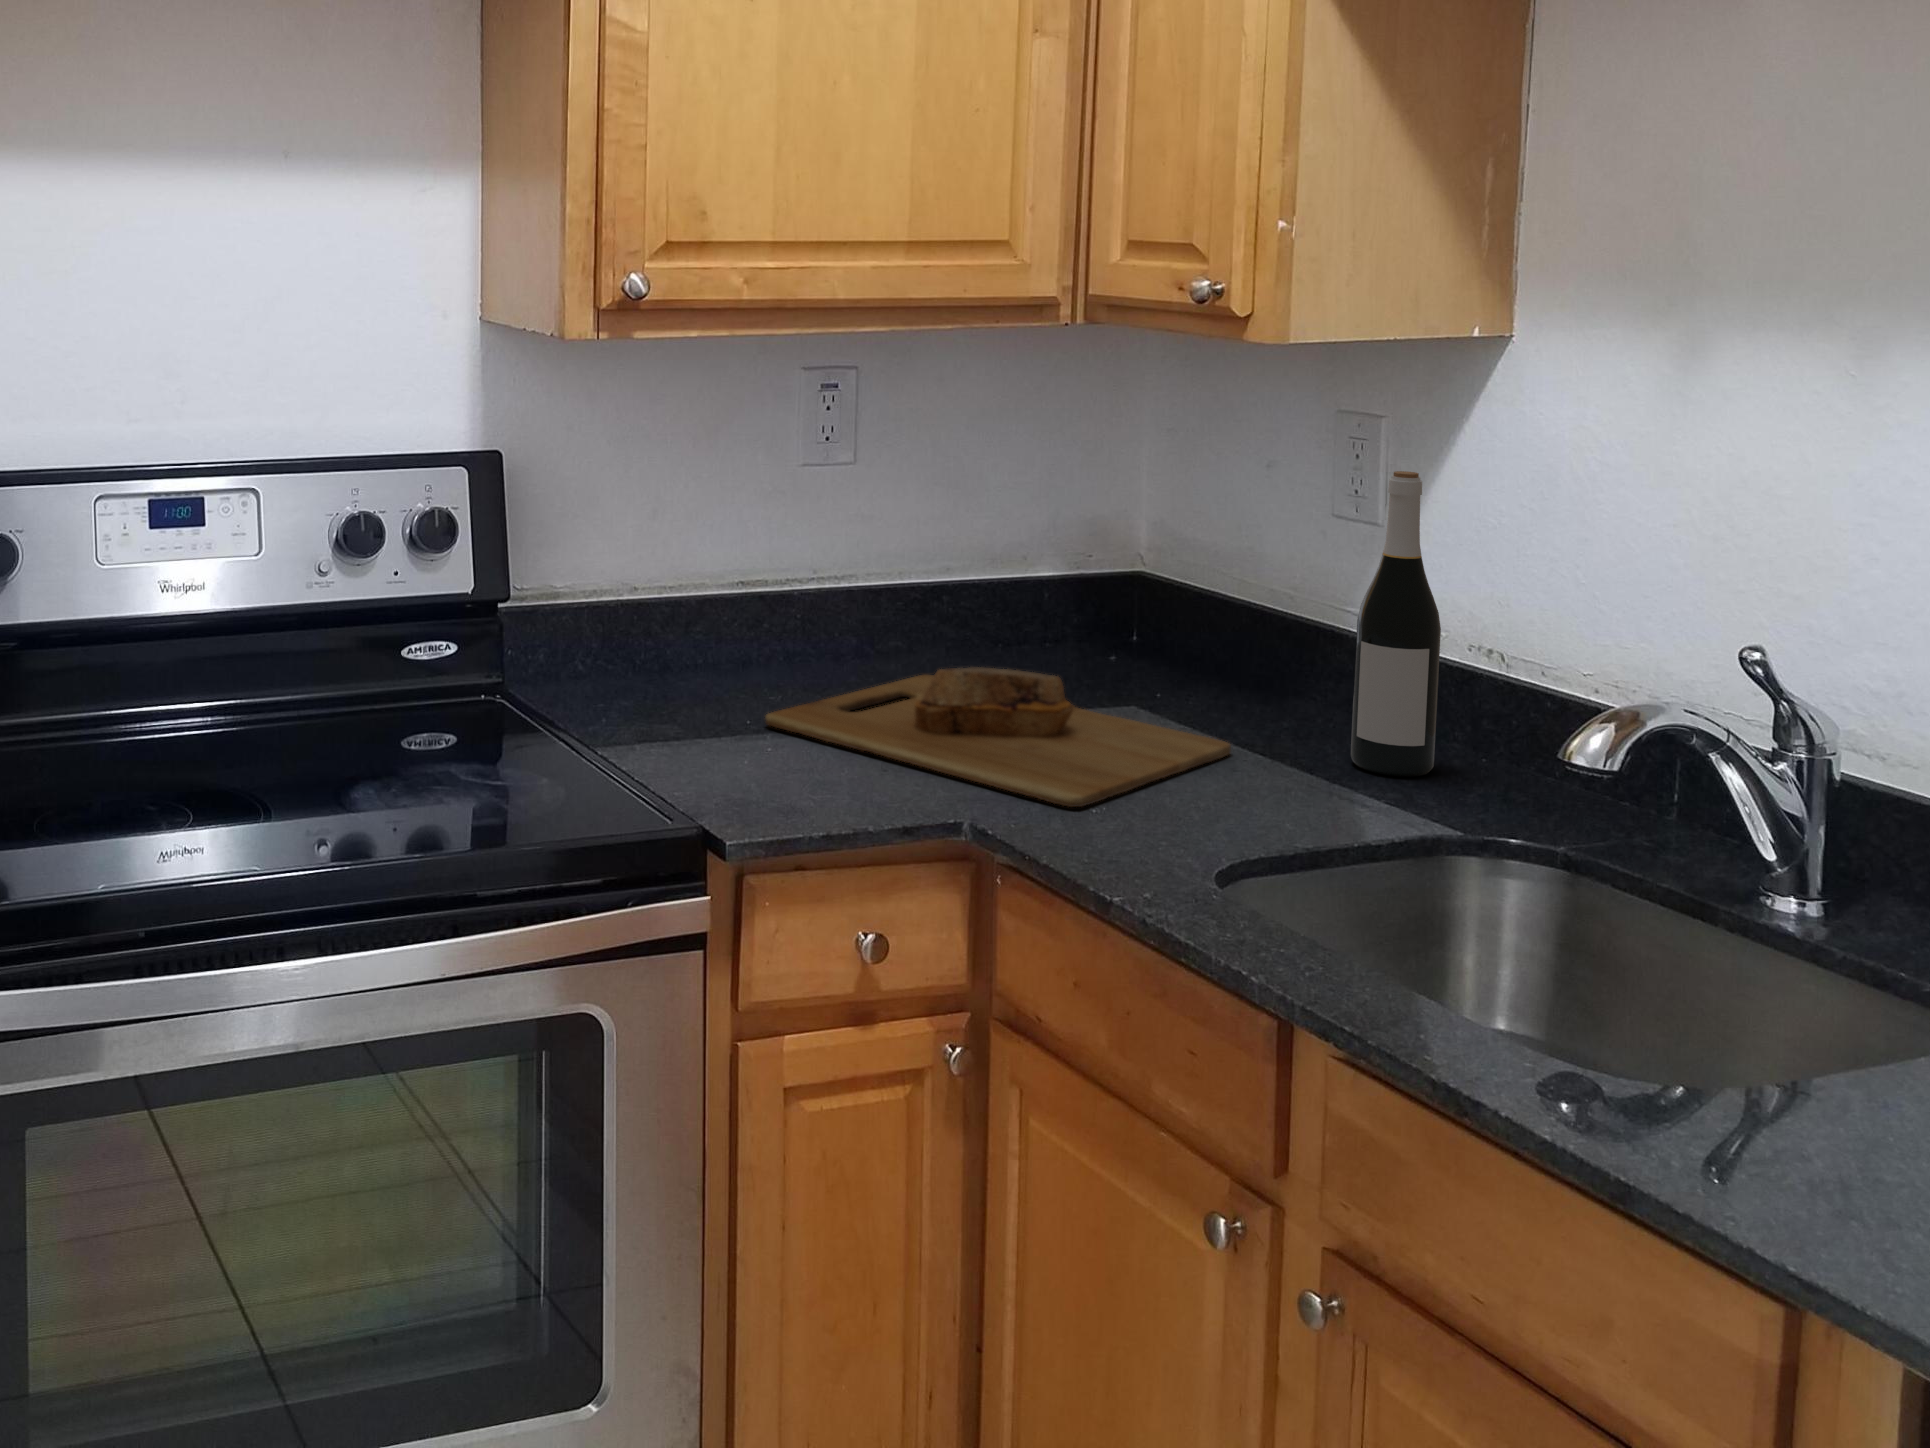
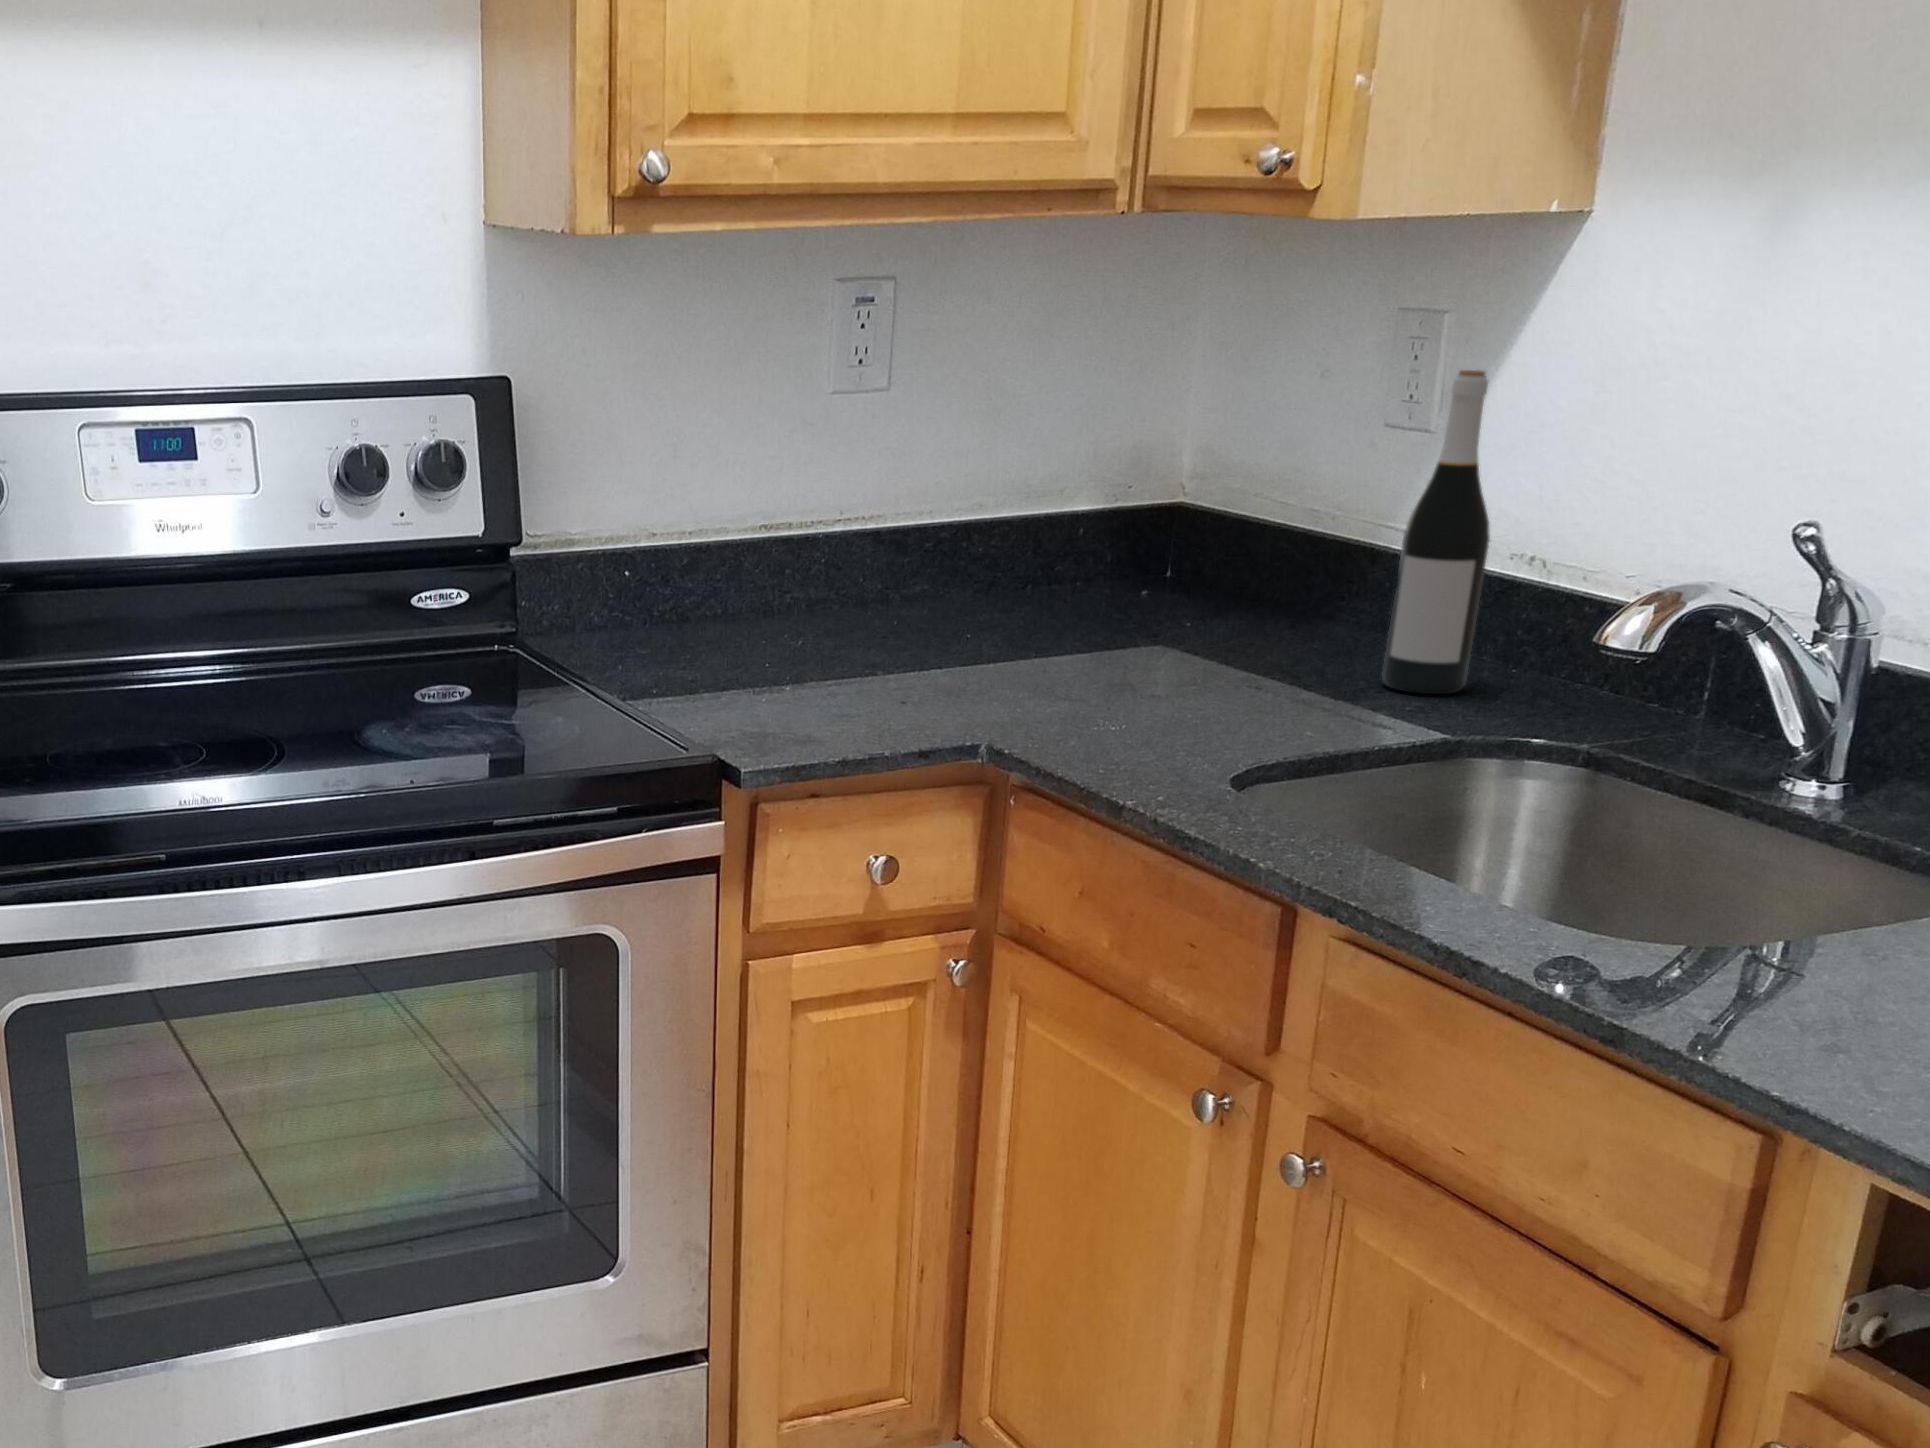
cutting board: present [766,667,1231,807] -> none [784,599,1260,724]

